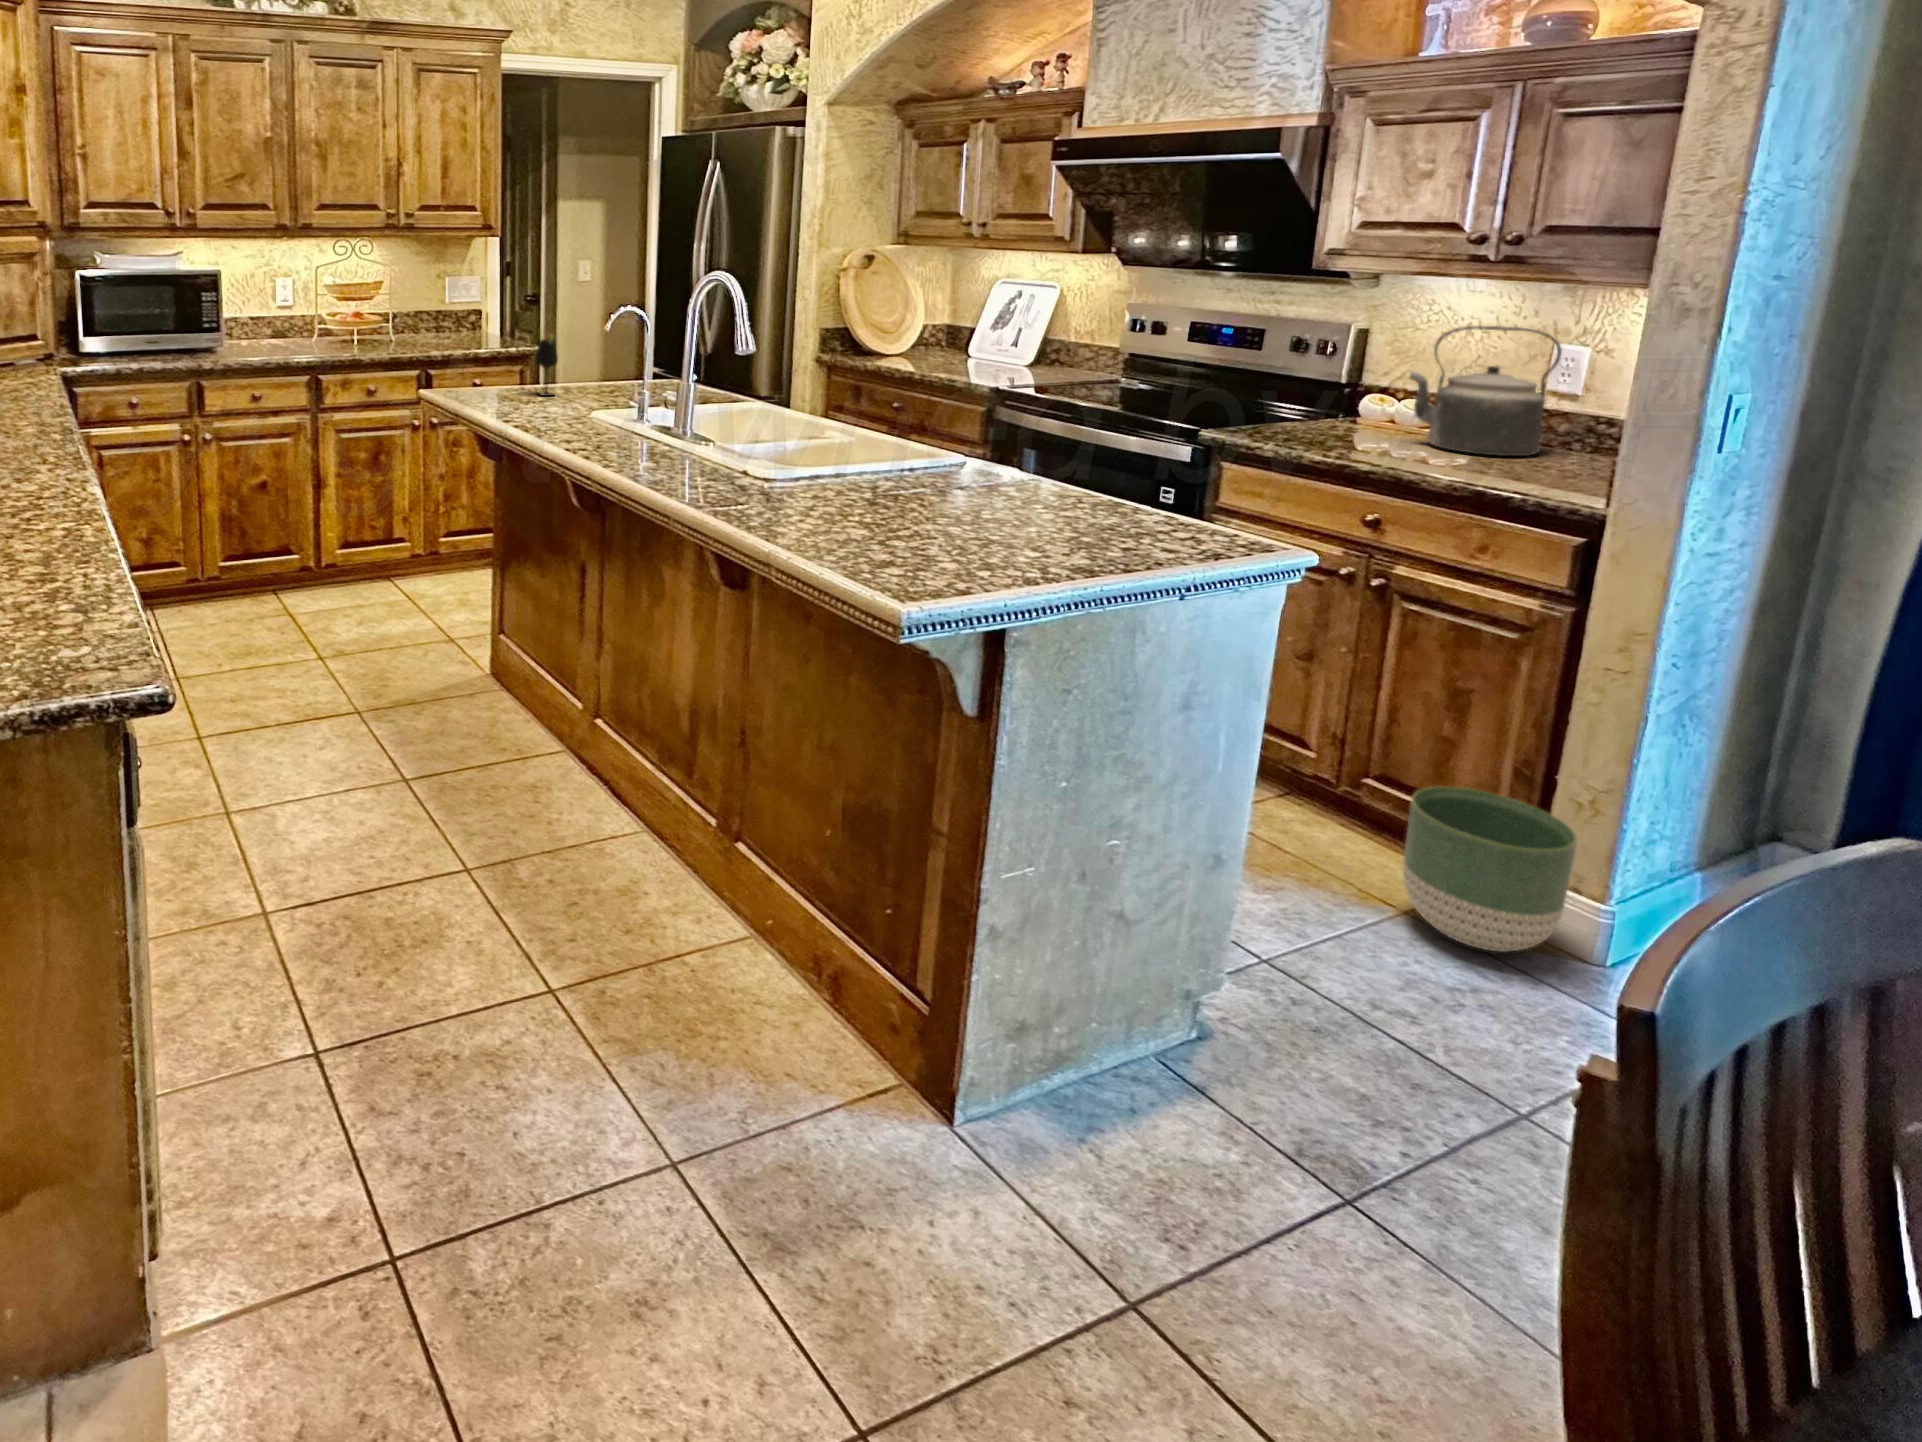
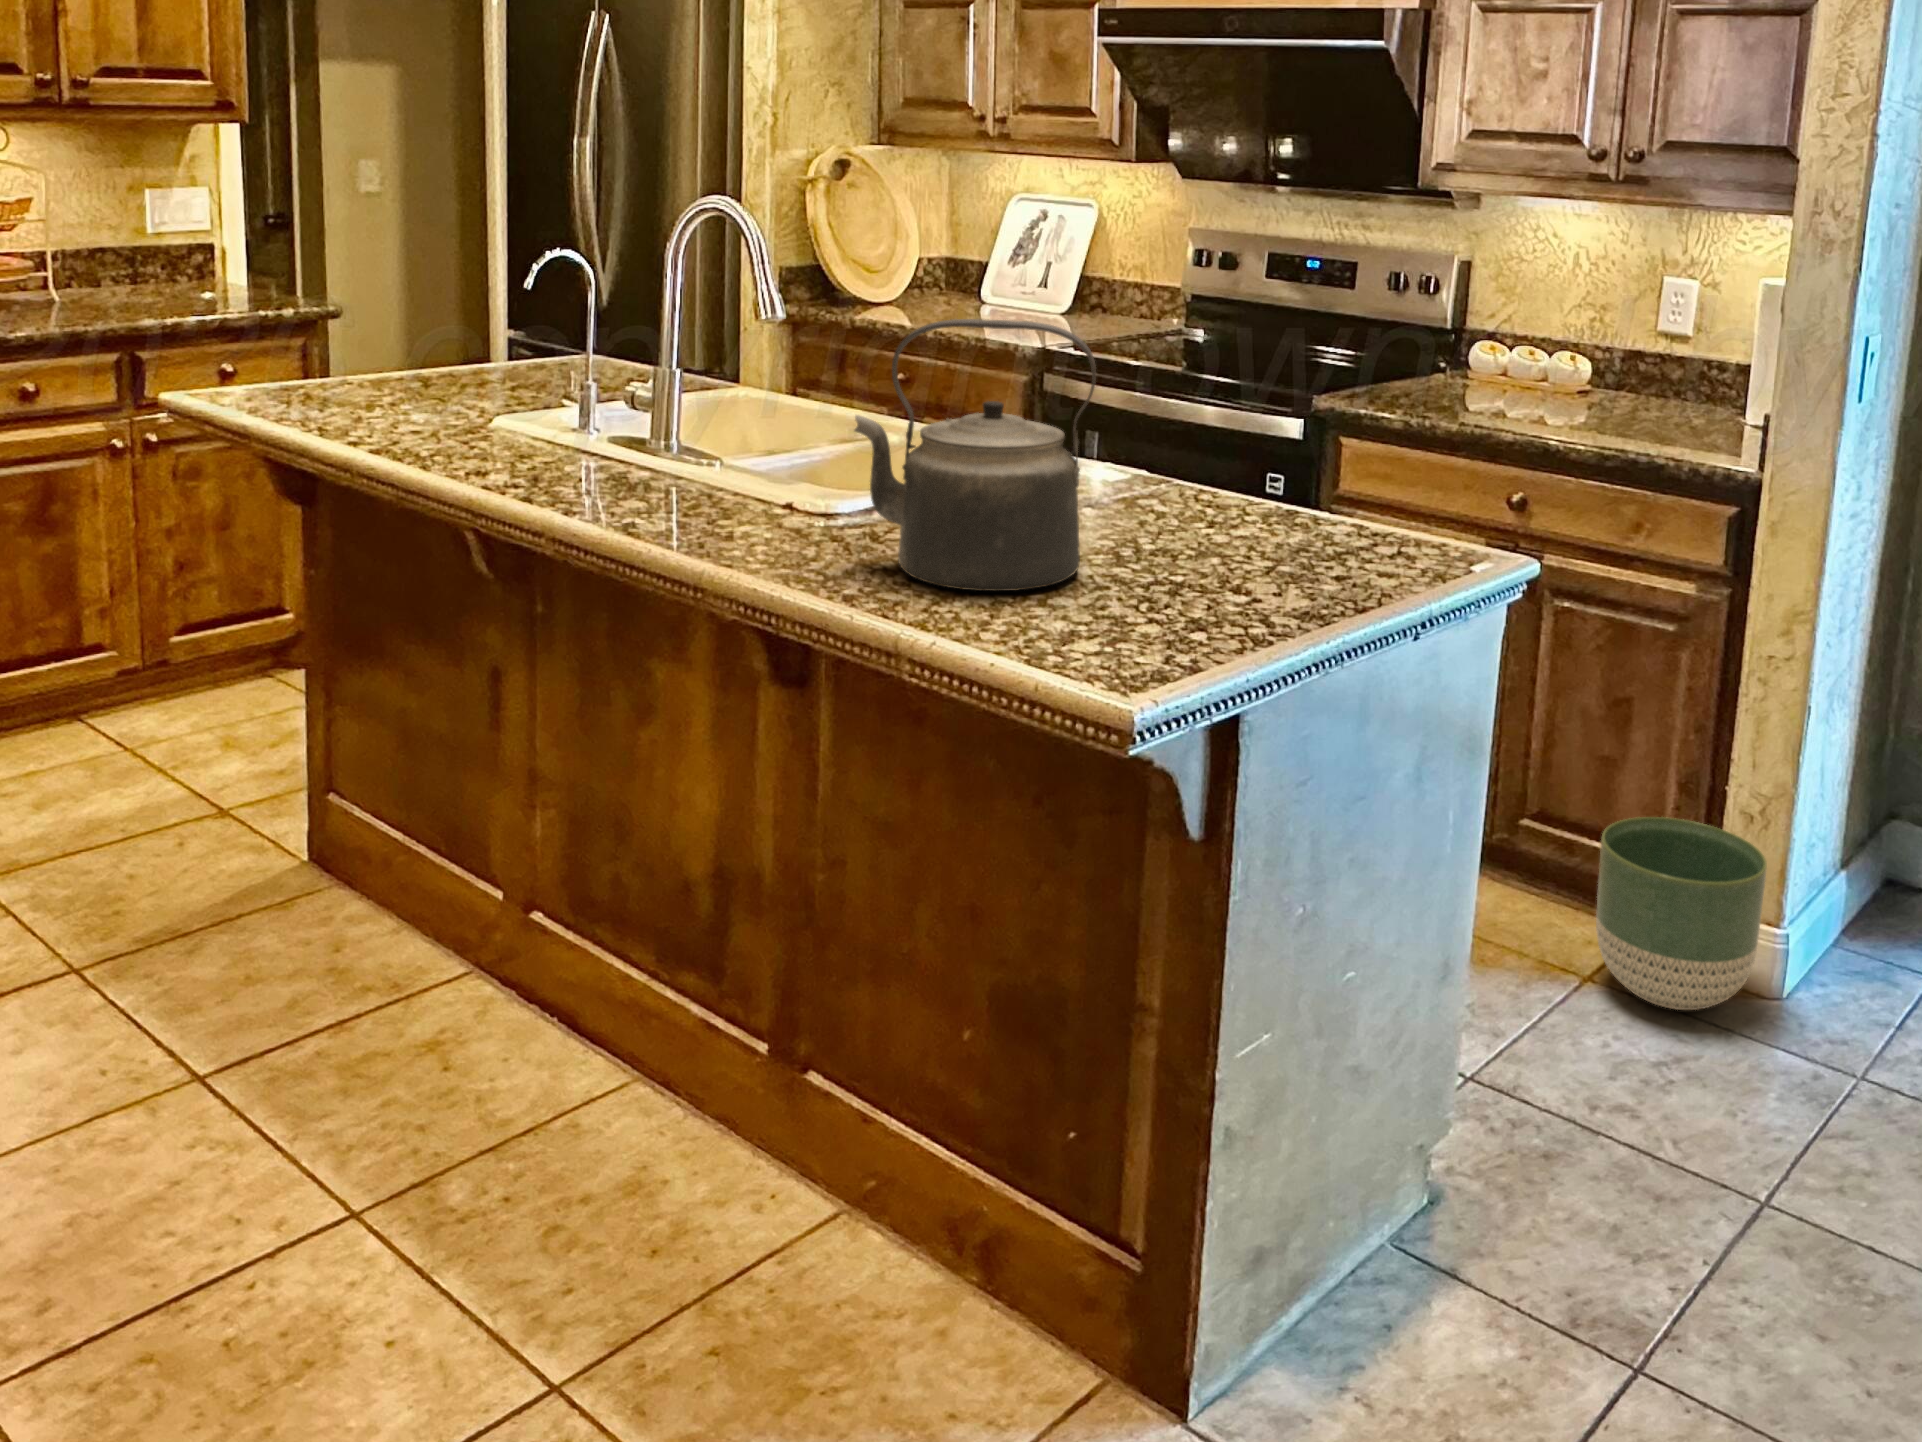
kettle: present [1409,326,1562,456] -> present [854,319,1096,591]
wine glass: present [536,335,558,396] -> none [378,280,417,393]

